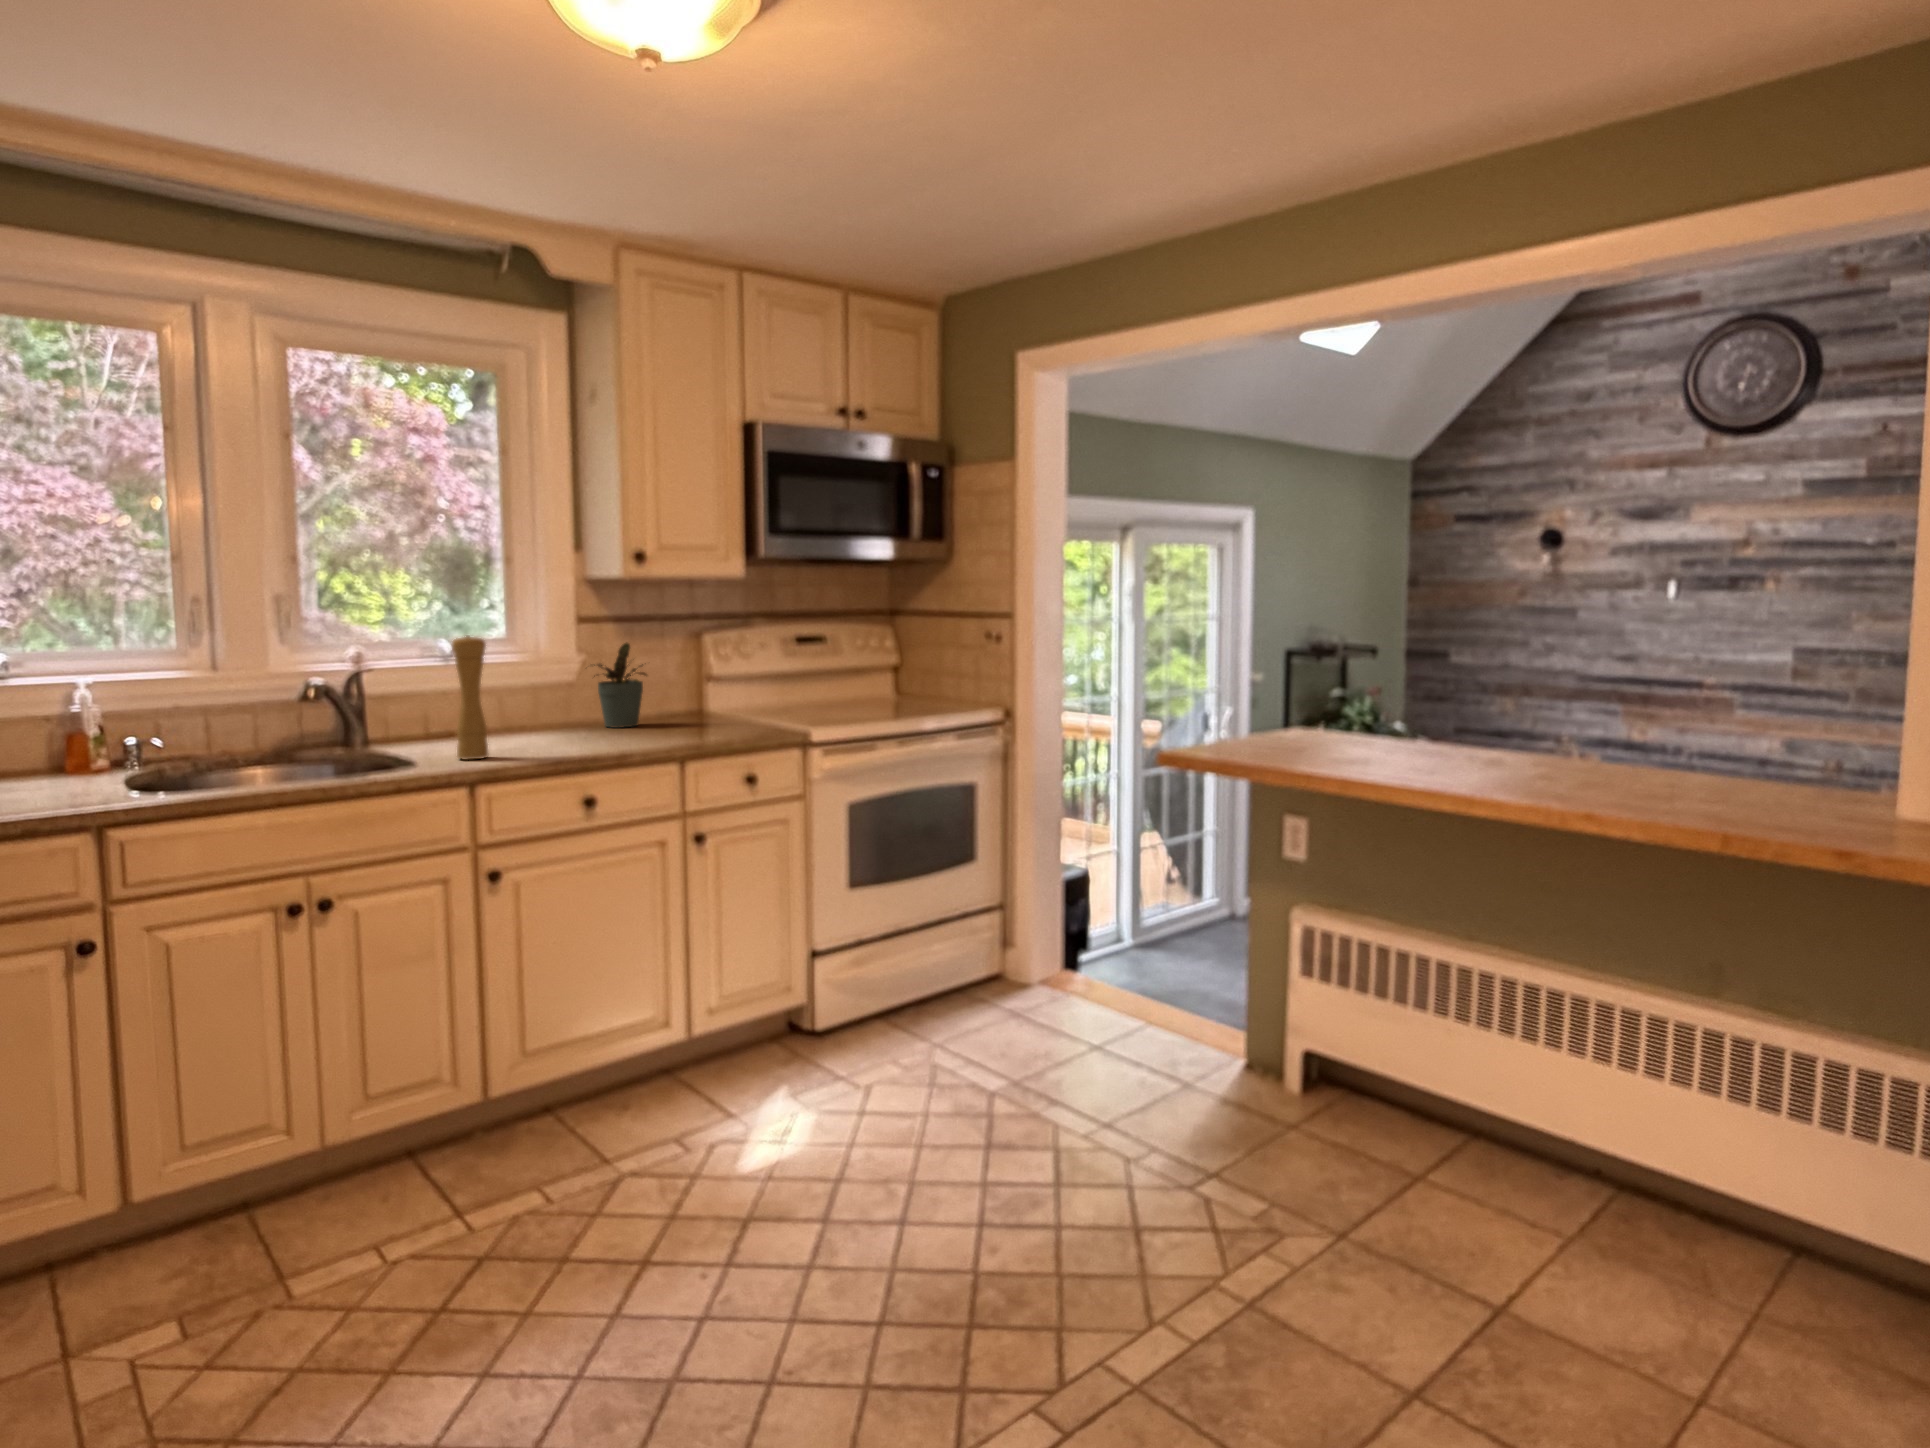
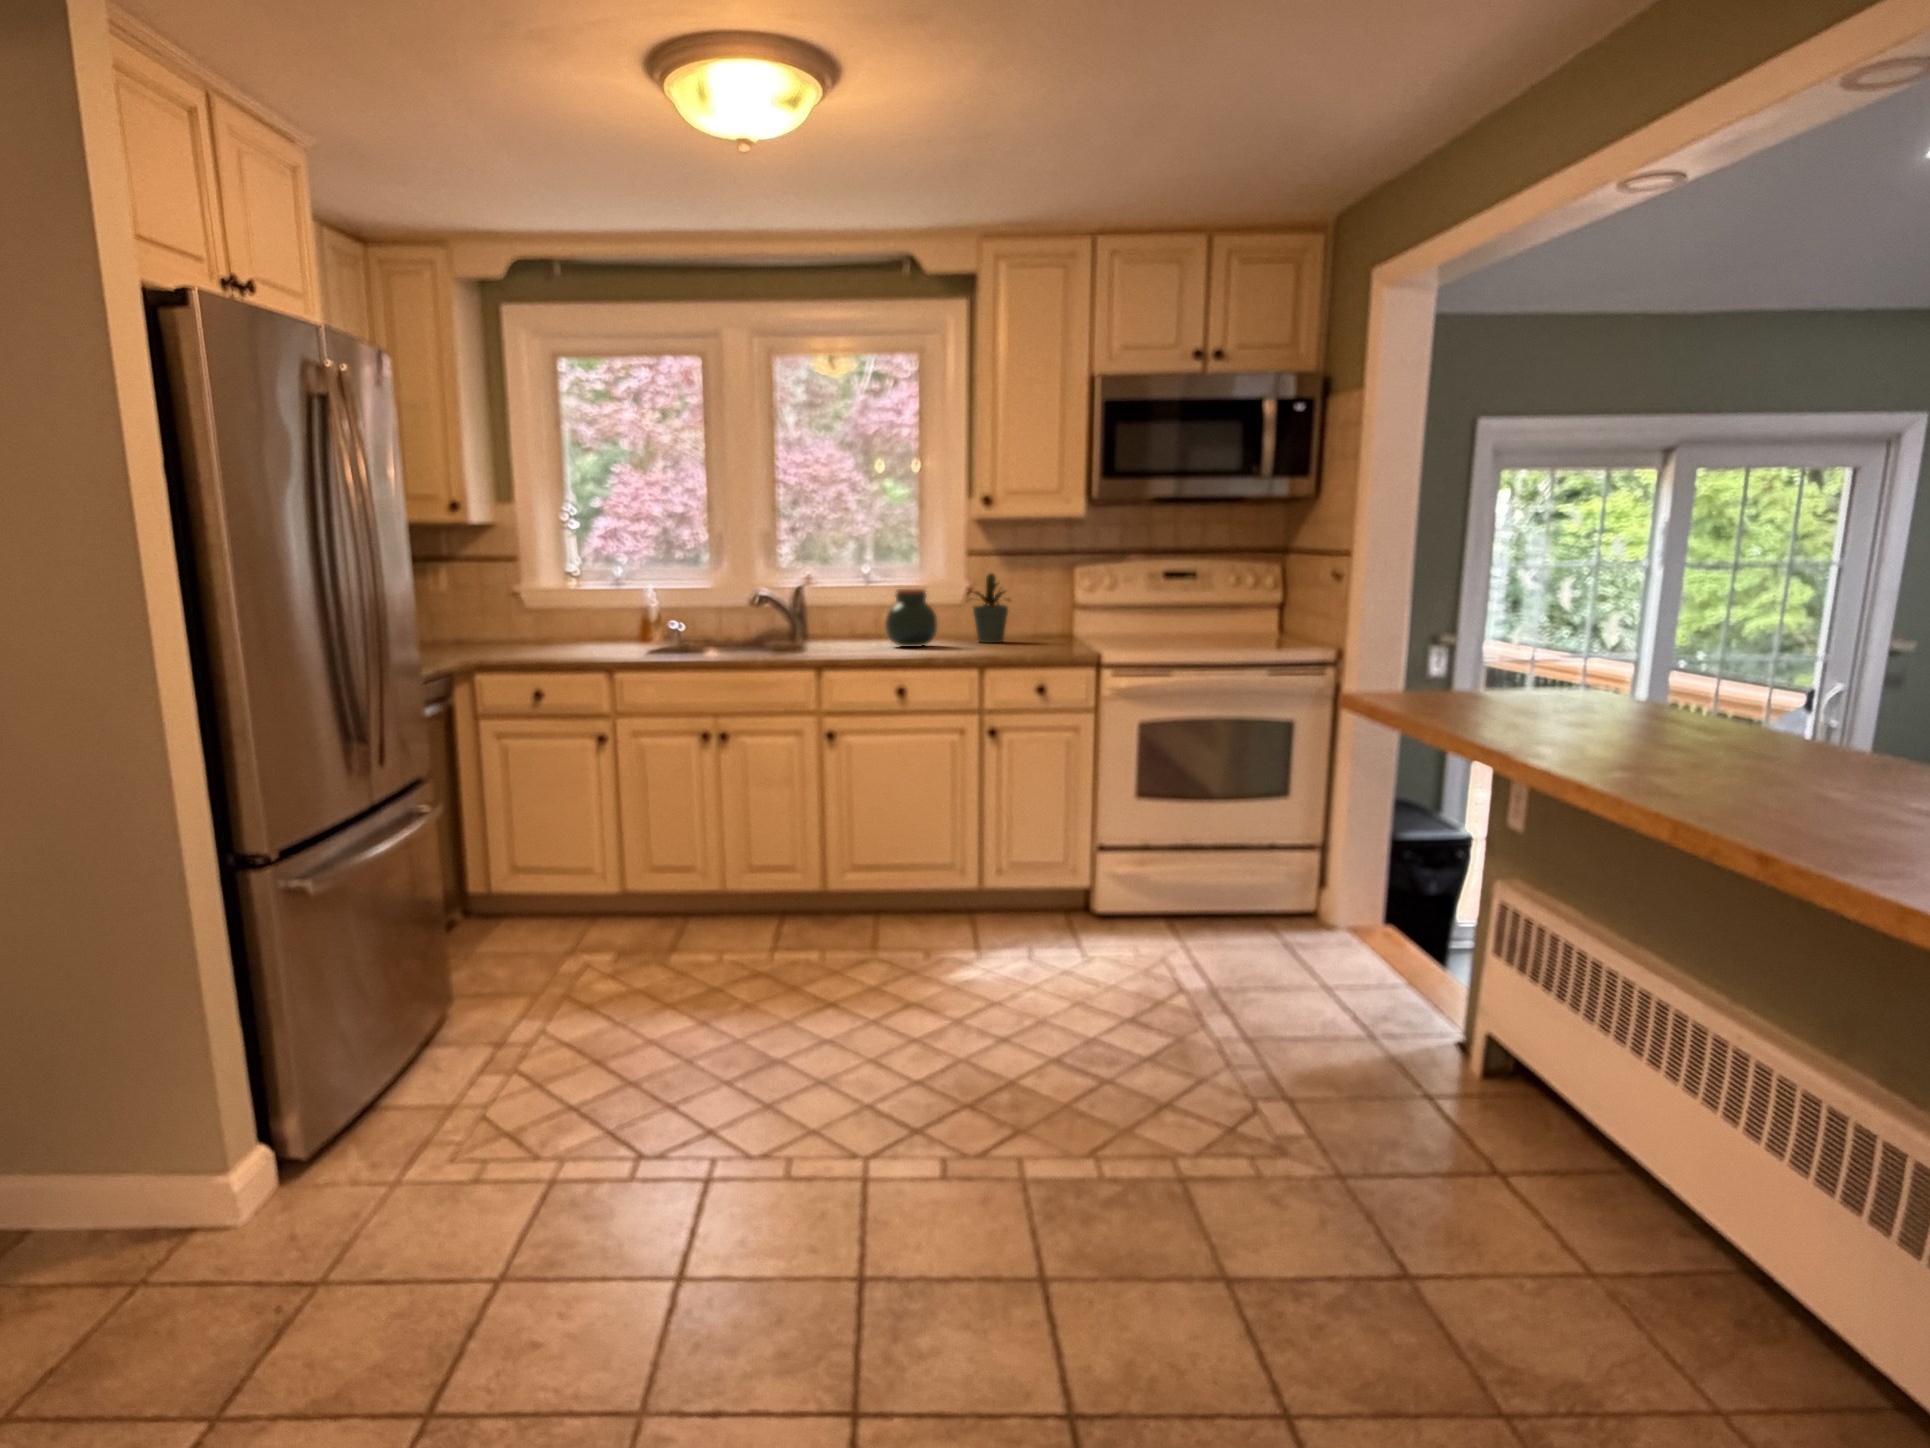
pepper mill: present [452,636,489,759] -> none [823,561,846,652]
jar: none [509,666,583,742] -> present [885,589,938,647]

